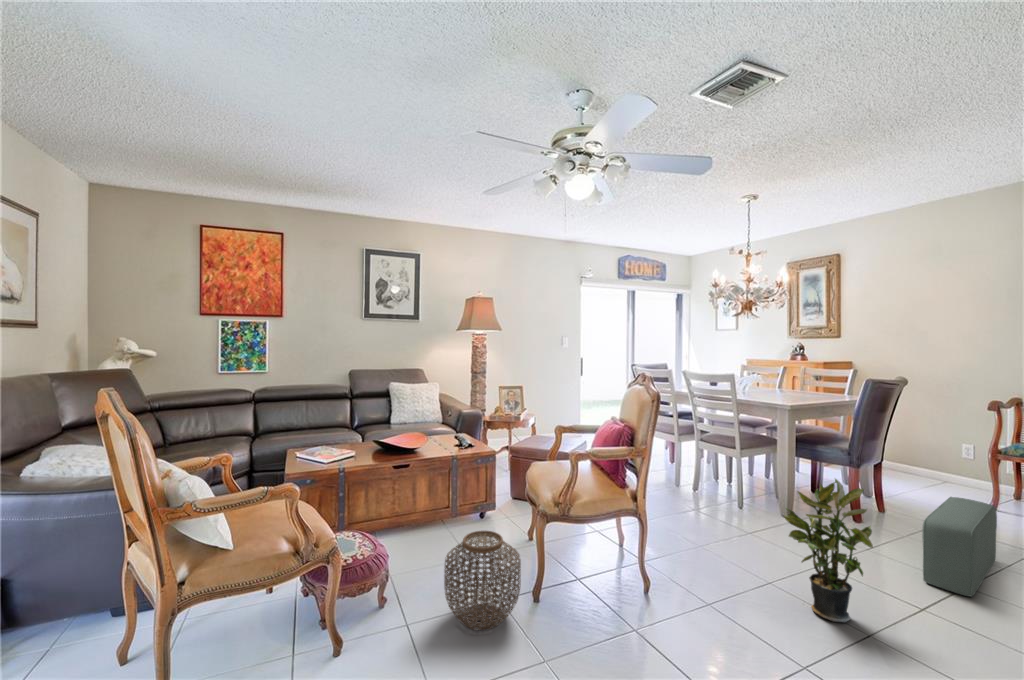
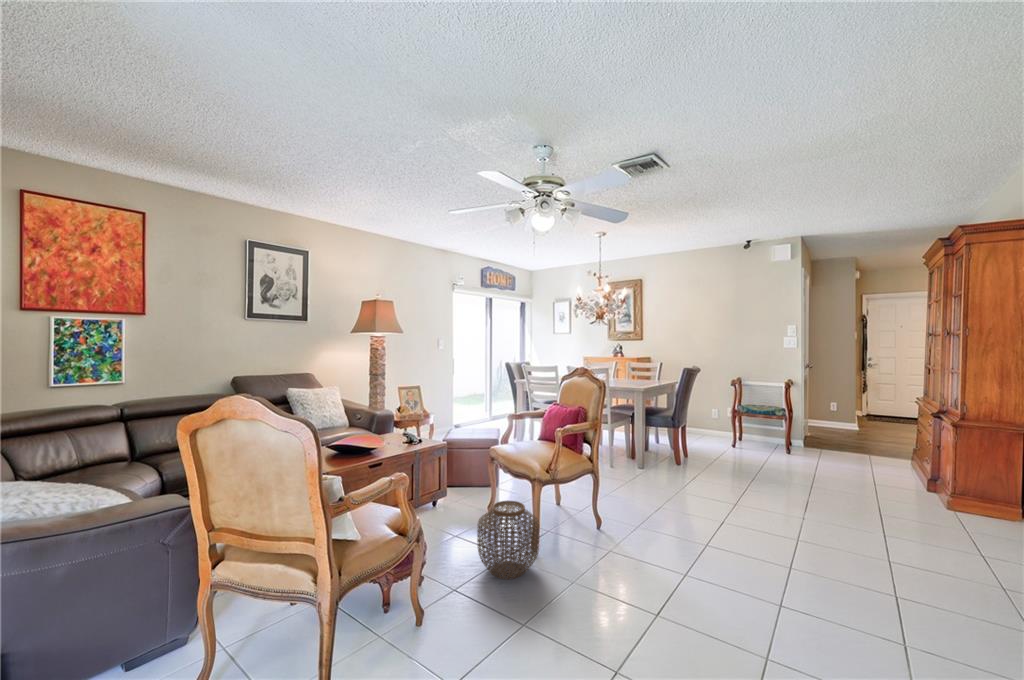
potted plant: present [784,479,873,622] -> none [676,430,726,519]
pouf: present [922,497,997,597] -> none [728,438,755,492]

